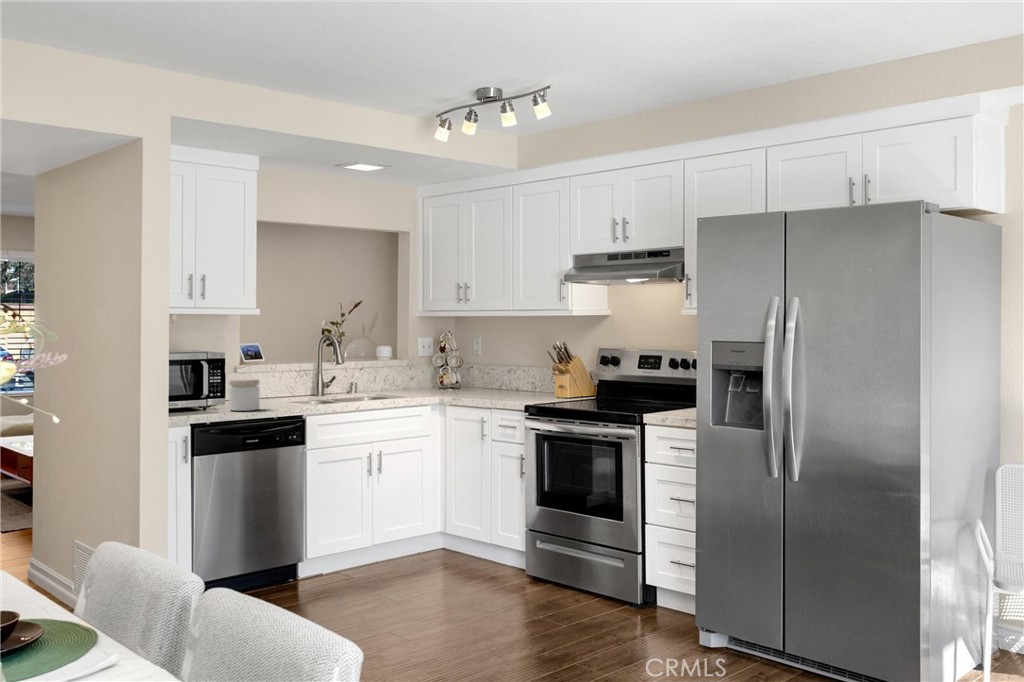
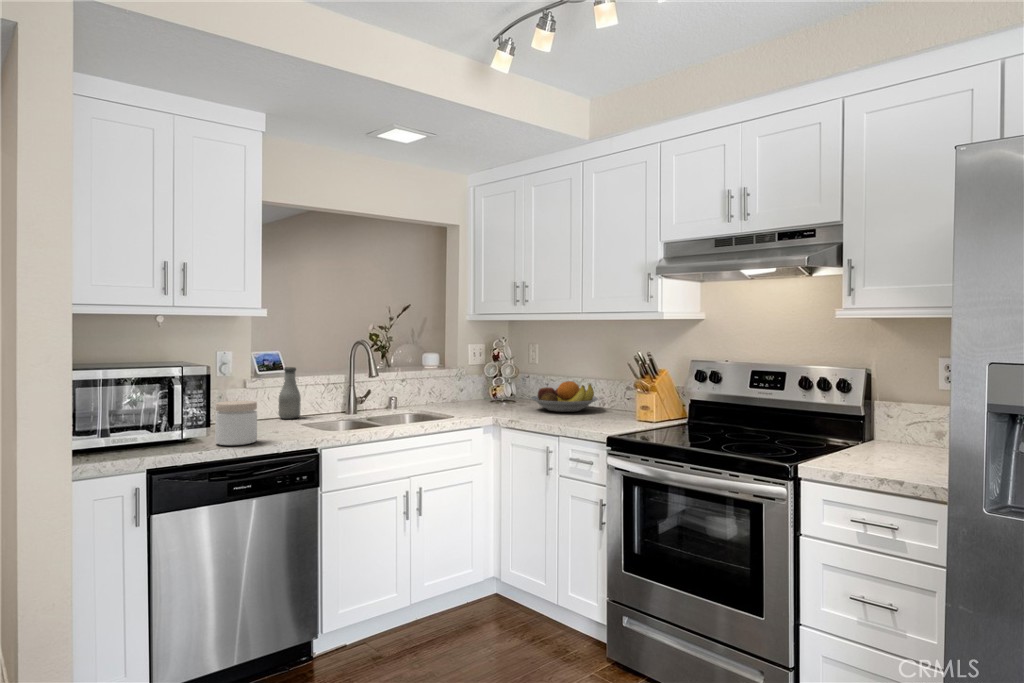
bottle: none [260,356,278,399] -> present [278,367,301,419]
fruit bowl: none [471,368,530,393] -> present [530,381,598,412]

